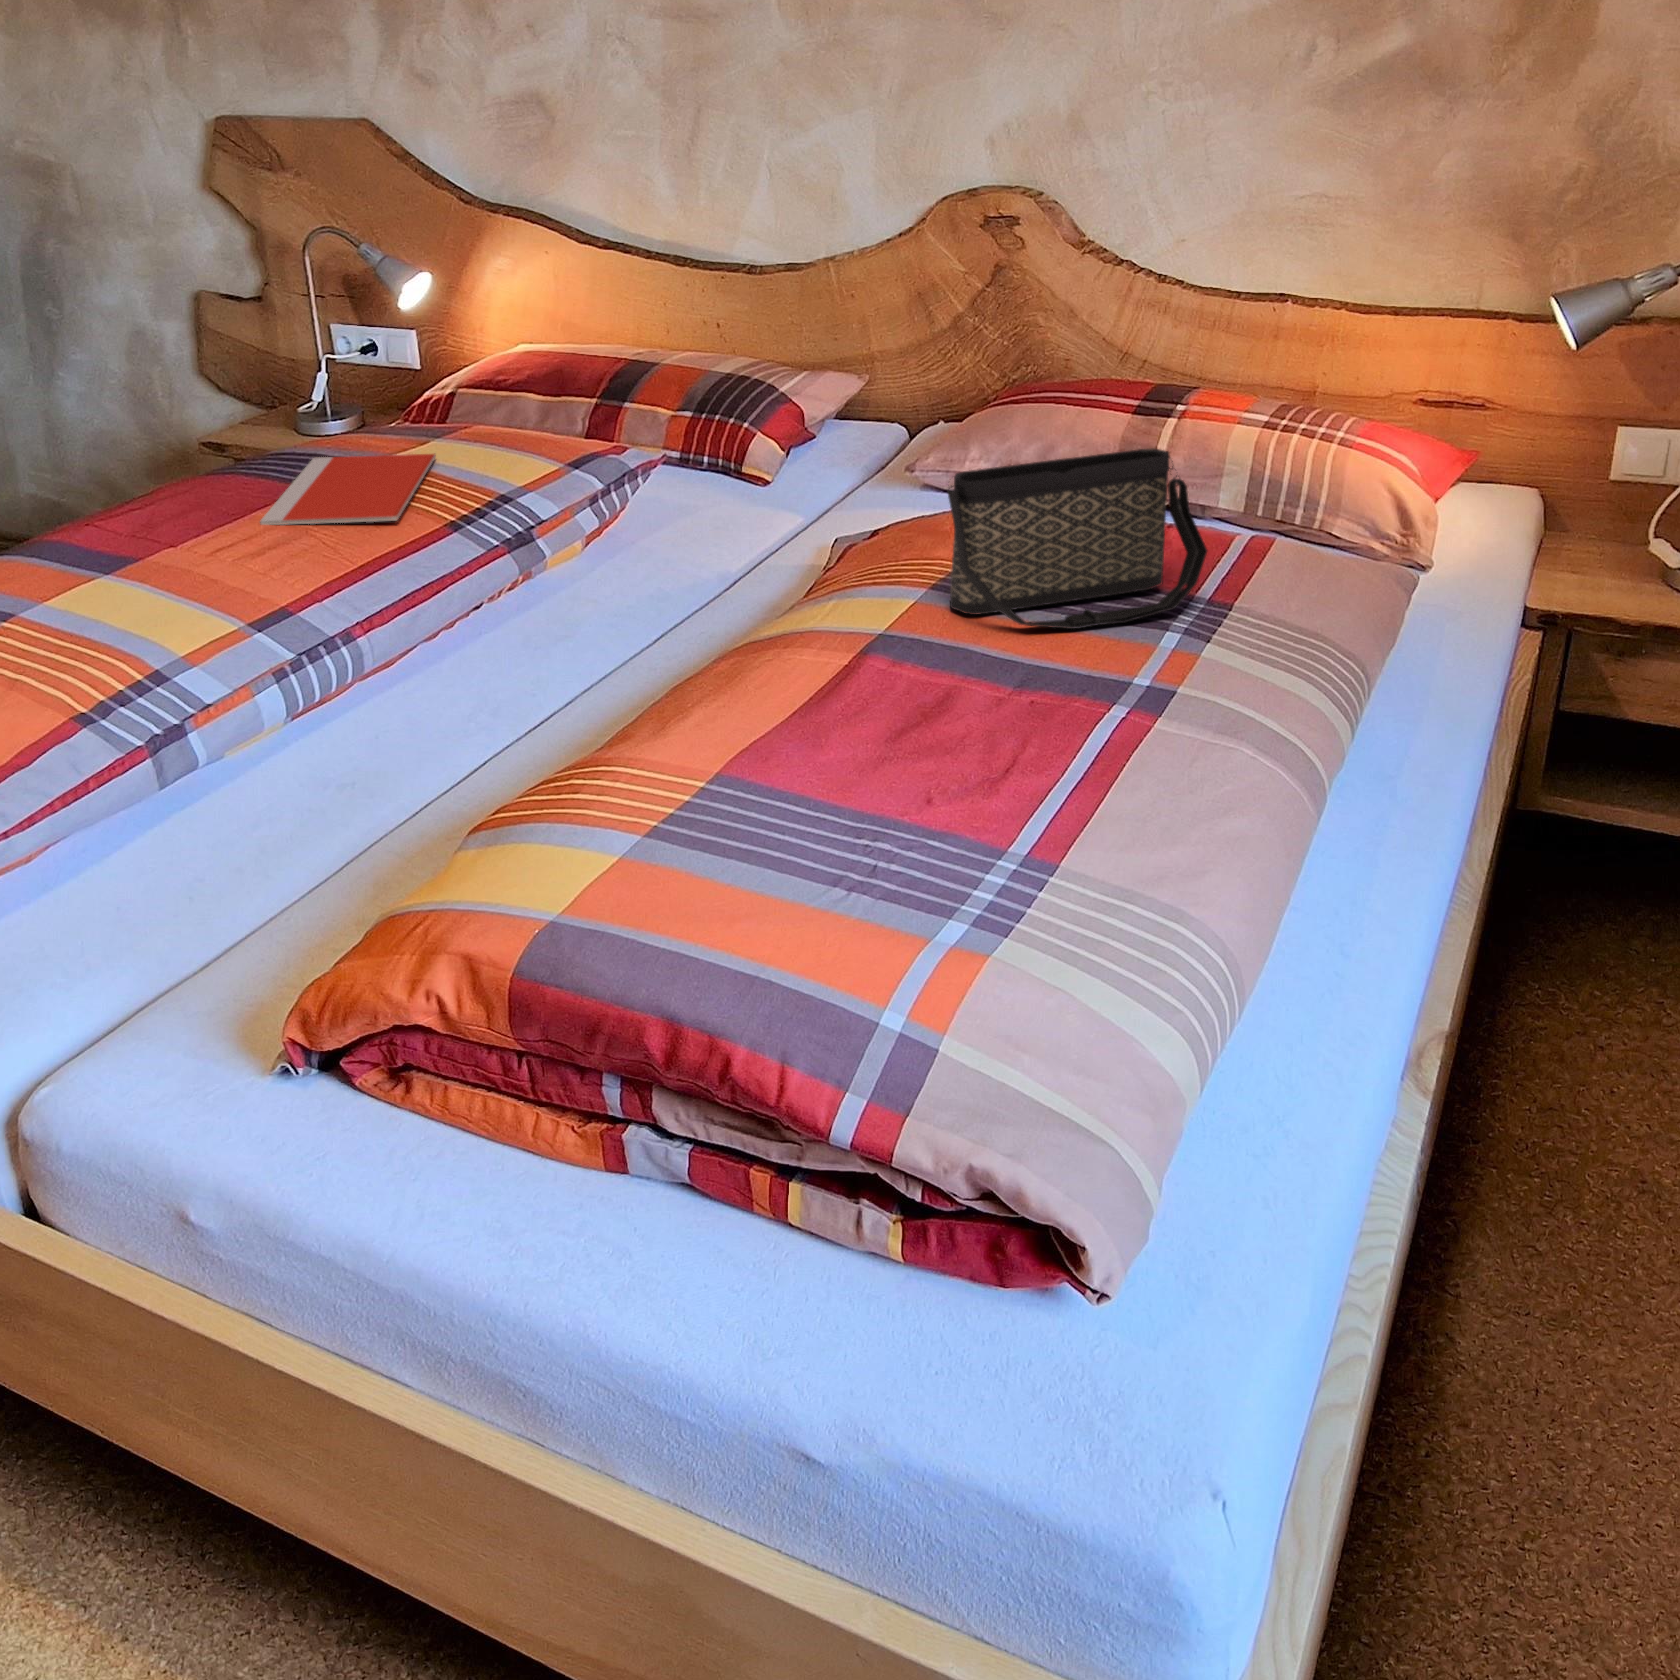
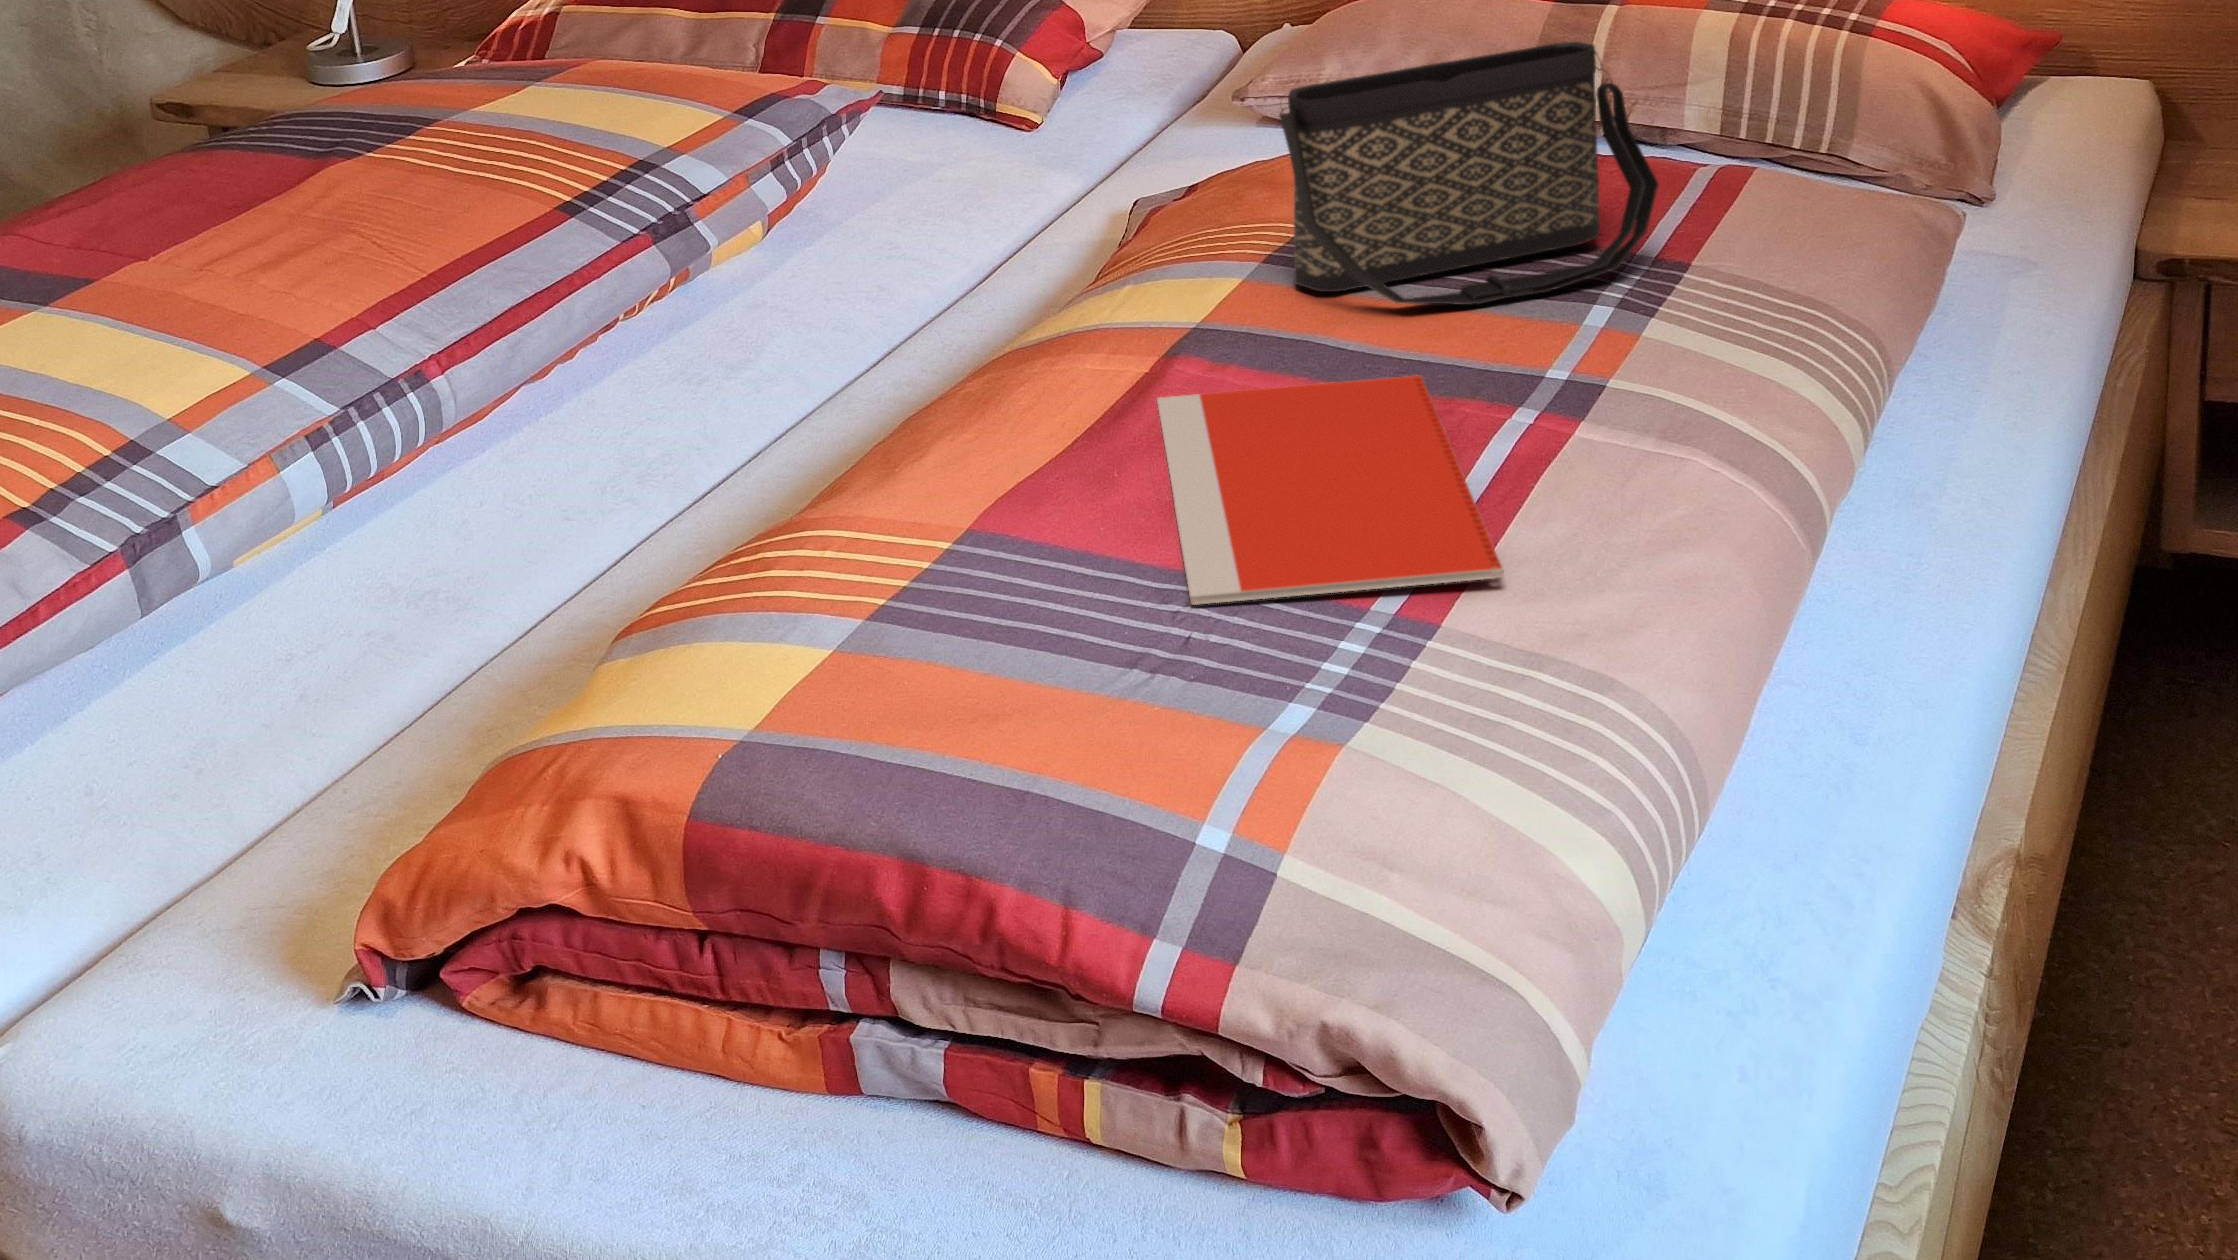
notebook: present [260,454,436,525] -> present [1157,376,1504,605]

